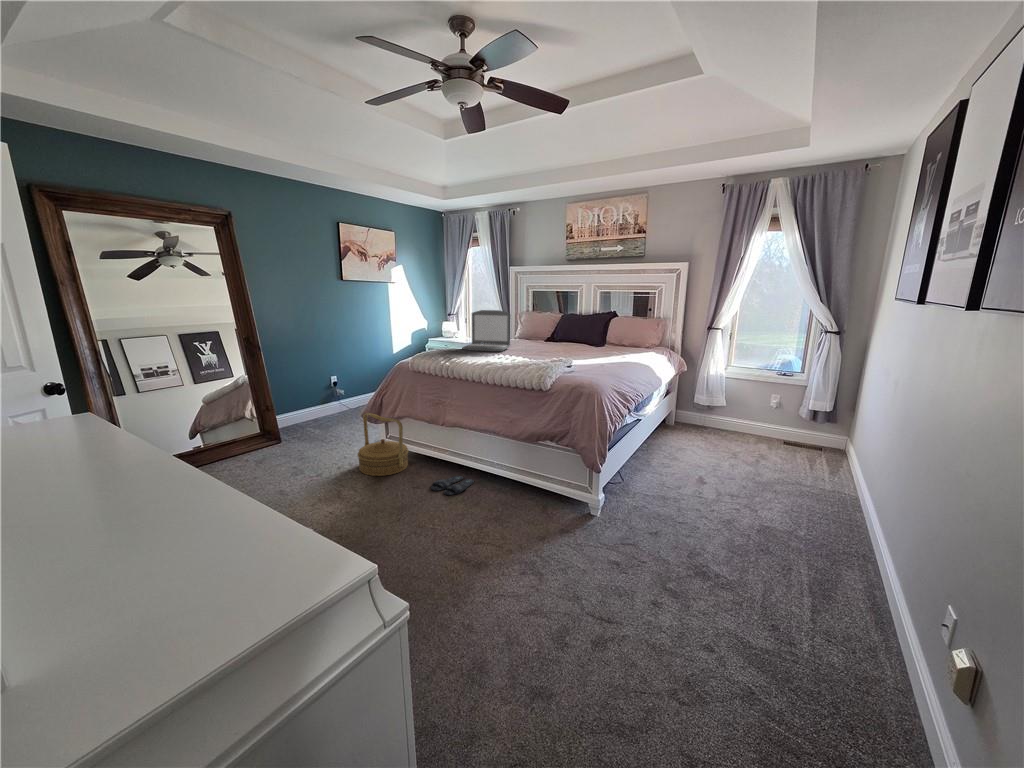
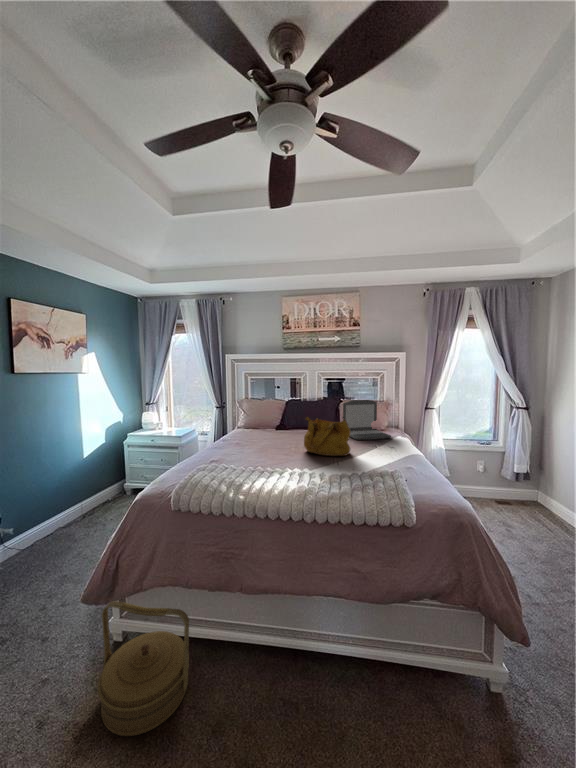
laptop: present [462,310,511,352] -> present [343,400,391,440]
handbag: none [528,320,567,355] -> present [304,417,350,456]
slippers: present [431,476,474,495] -> none [261,671,321,743]

